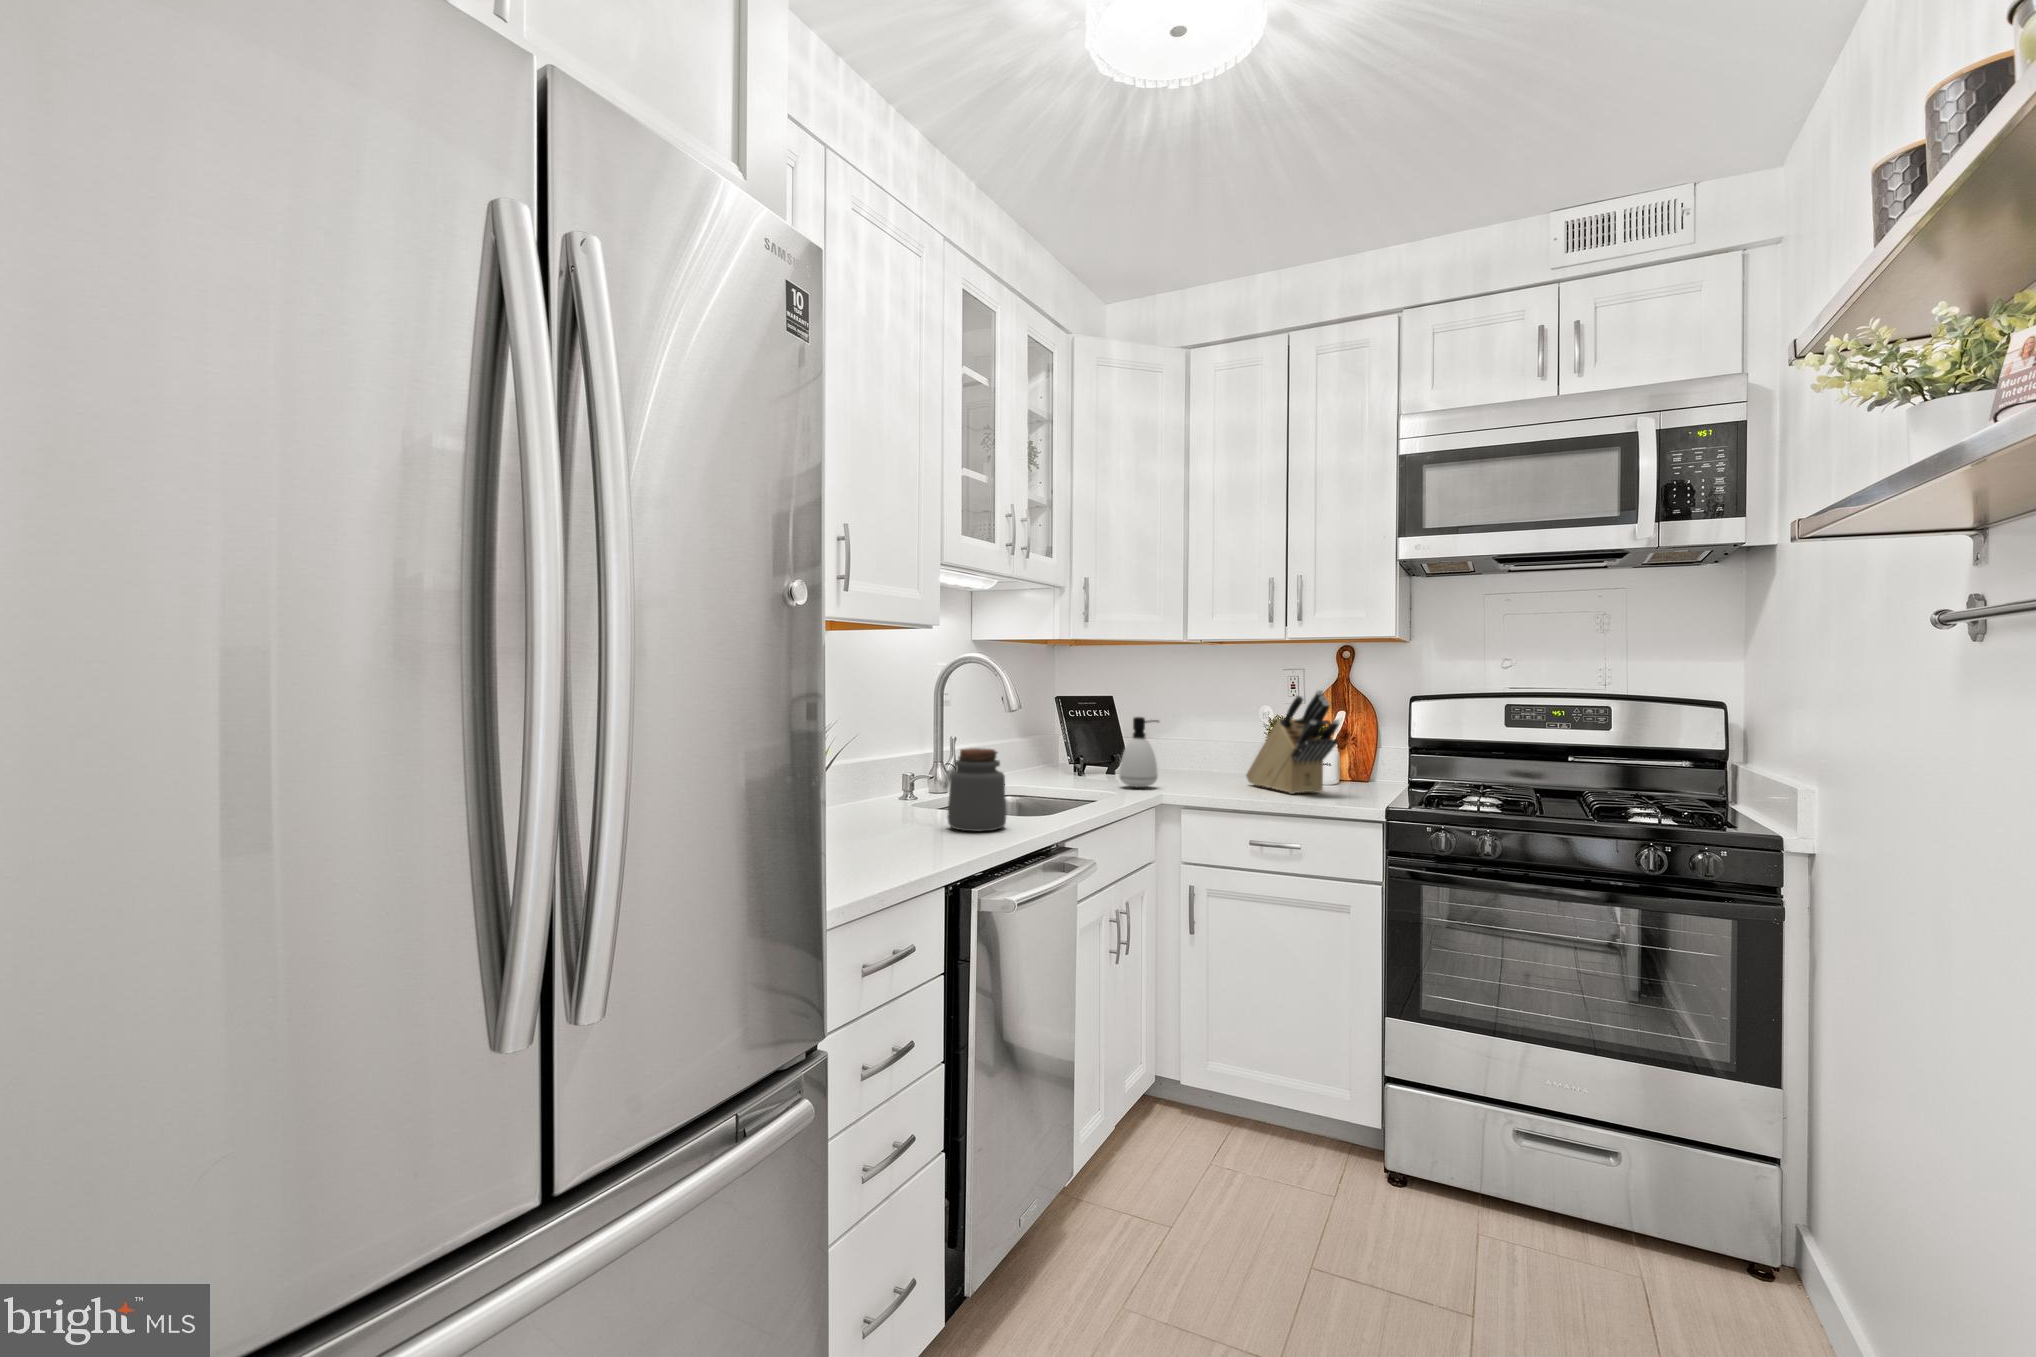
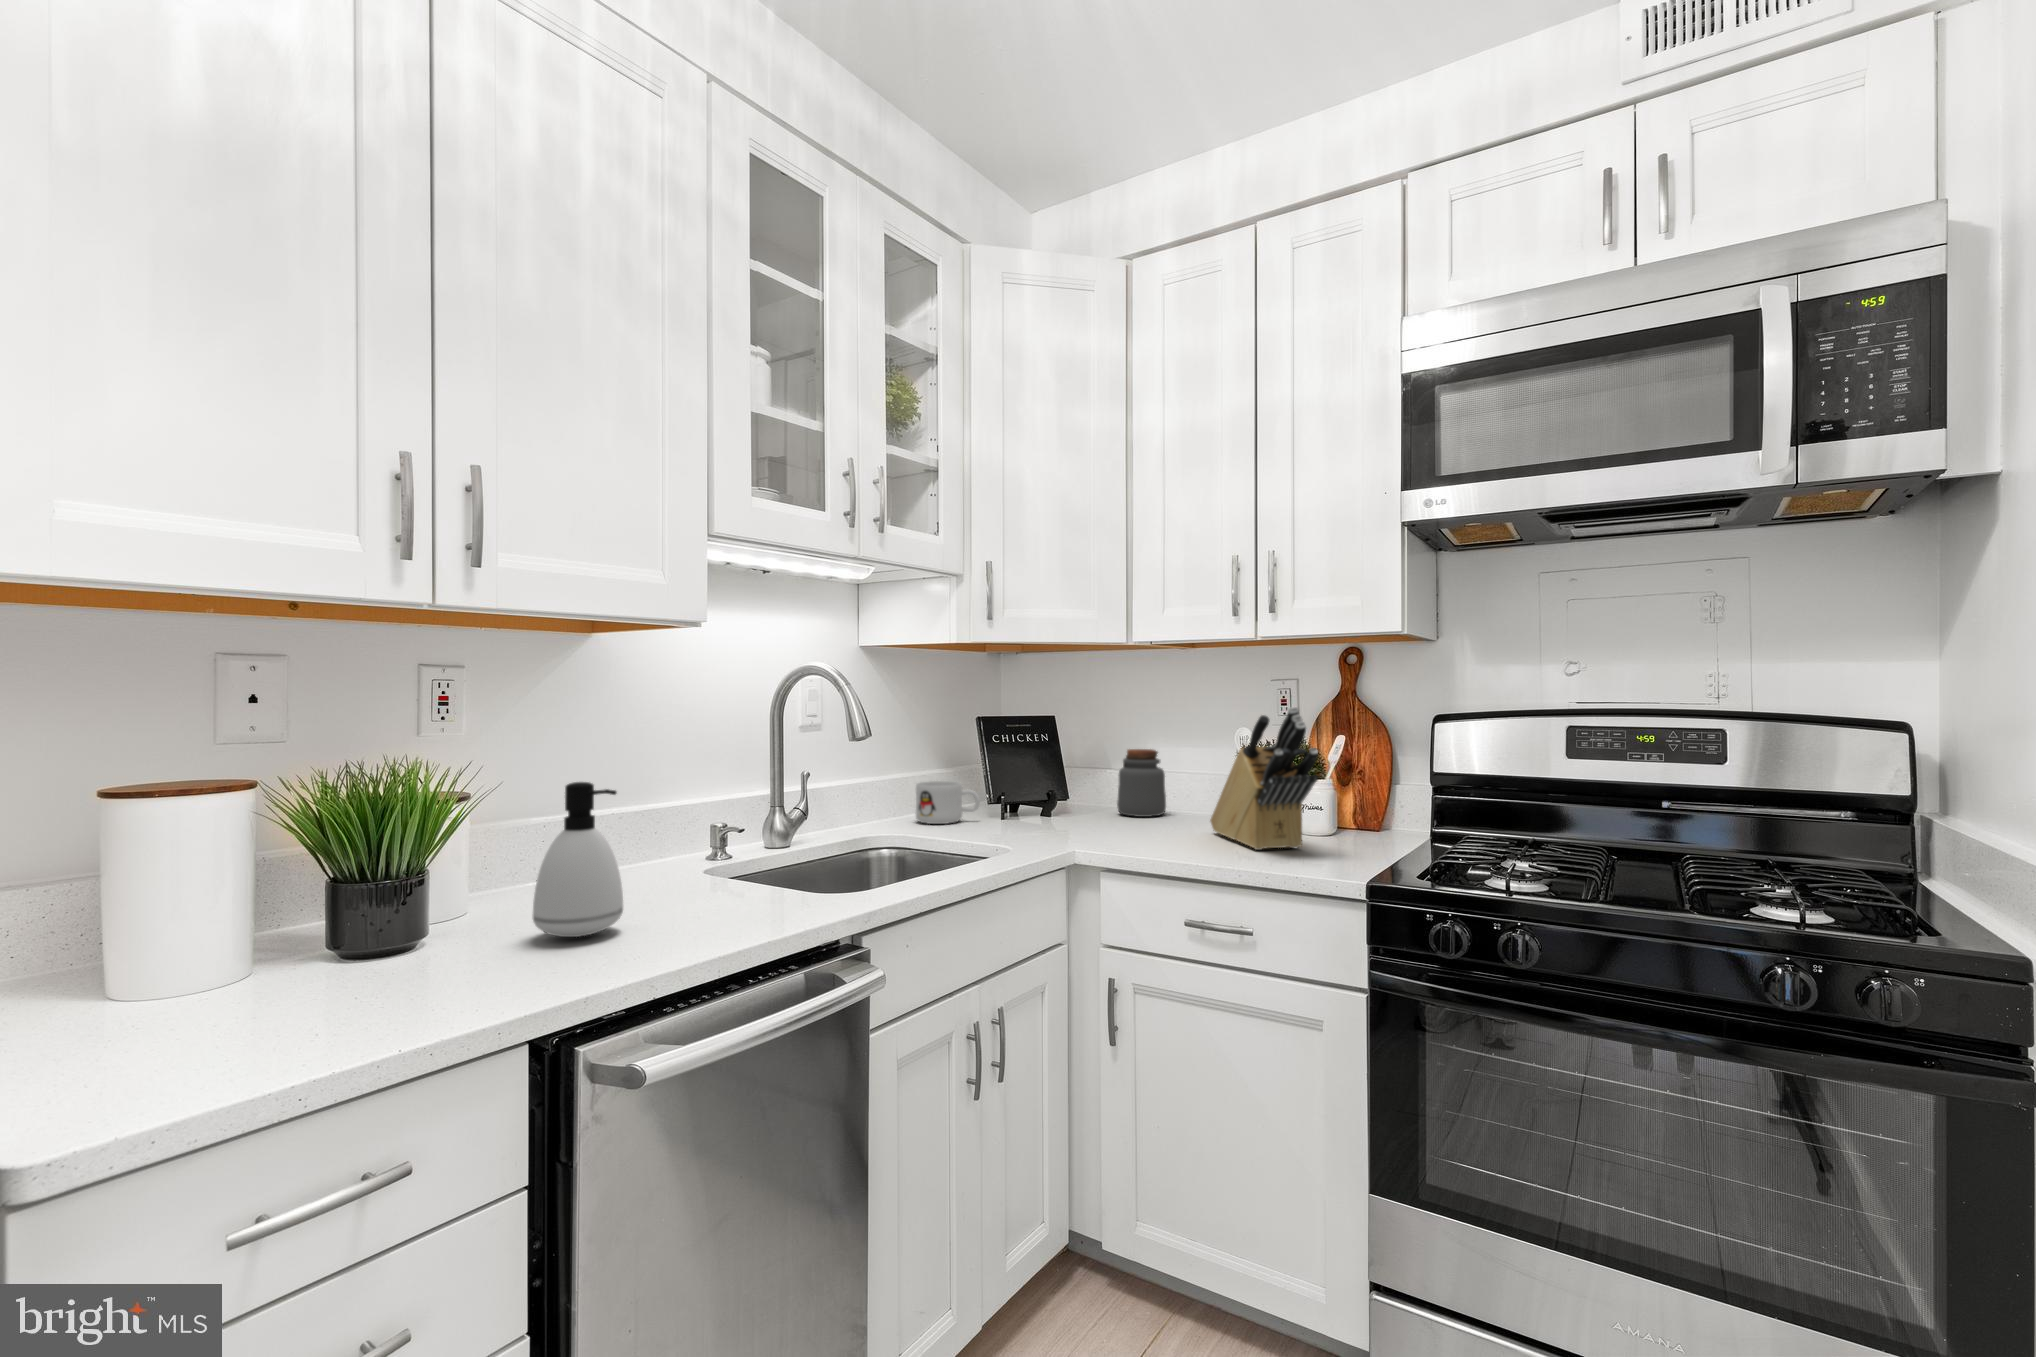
soap dispenser: present [1119,717,1158,787] -> present [533,782,623,937]
jar: present [947,748,1006,831] -> present [1117,749,1166,817]
mug: none [1010,748,1060,780] -> present [915,781,980,824]

